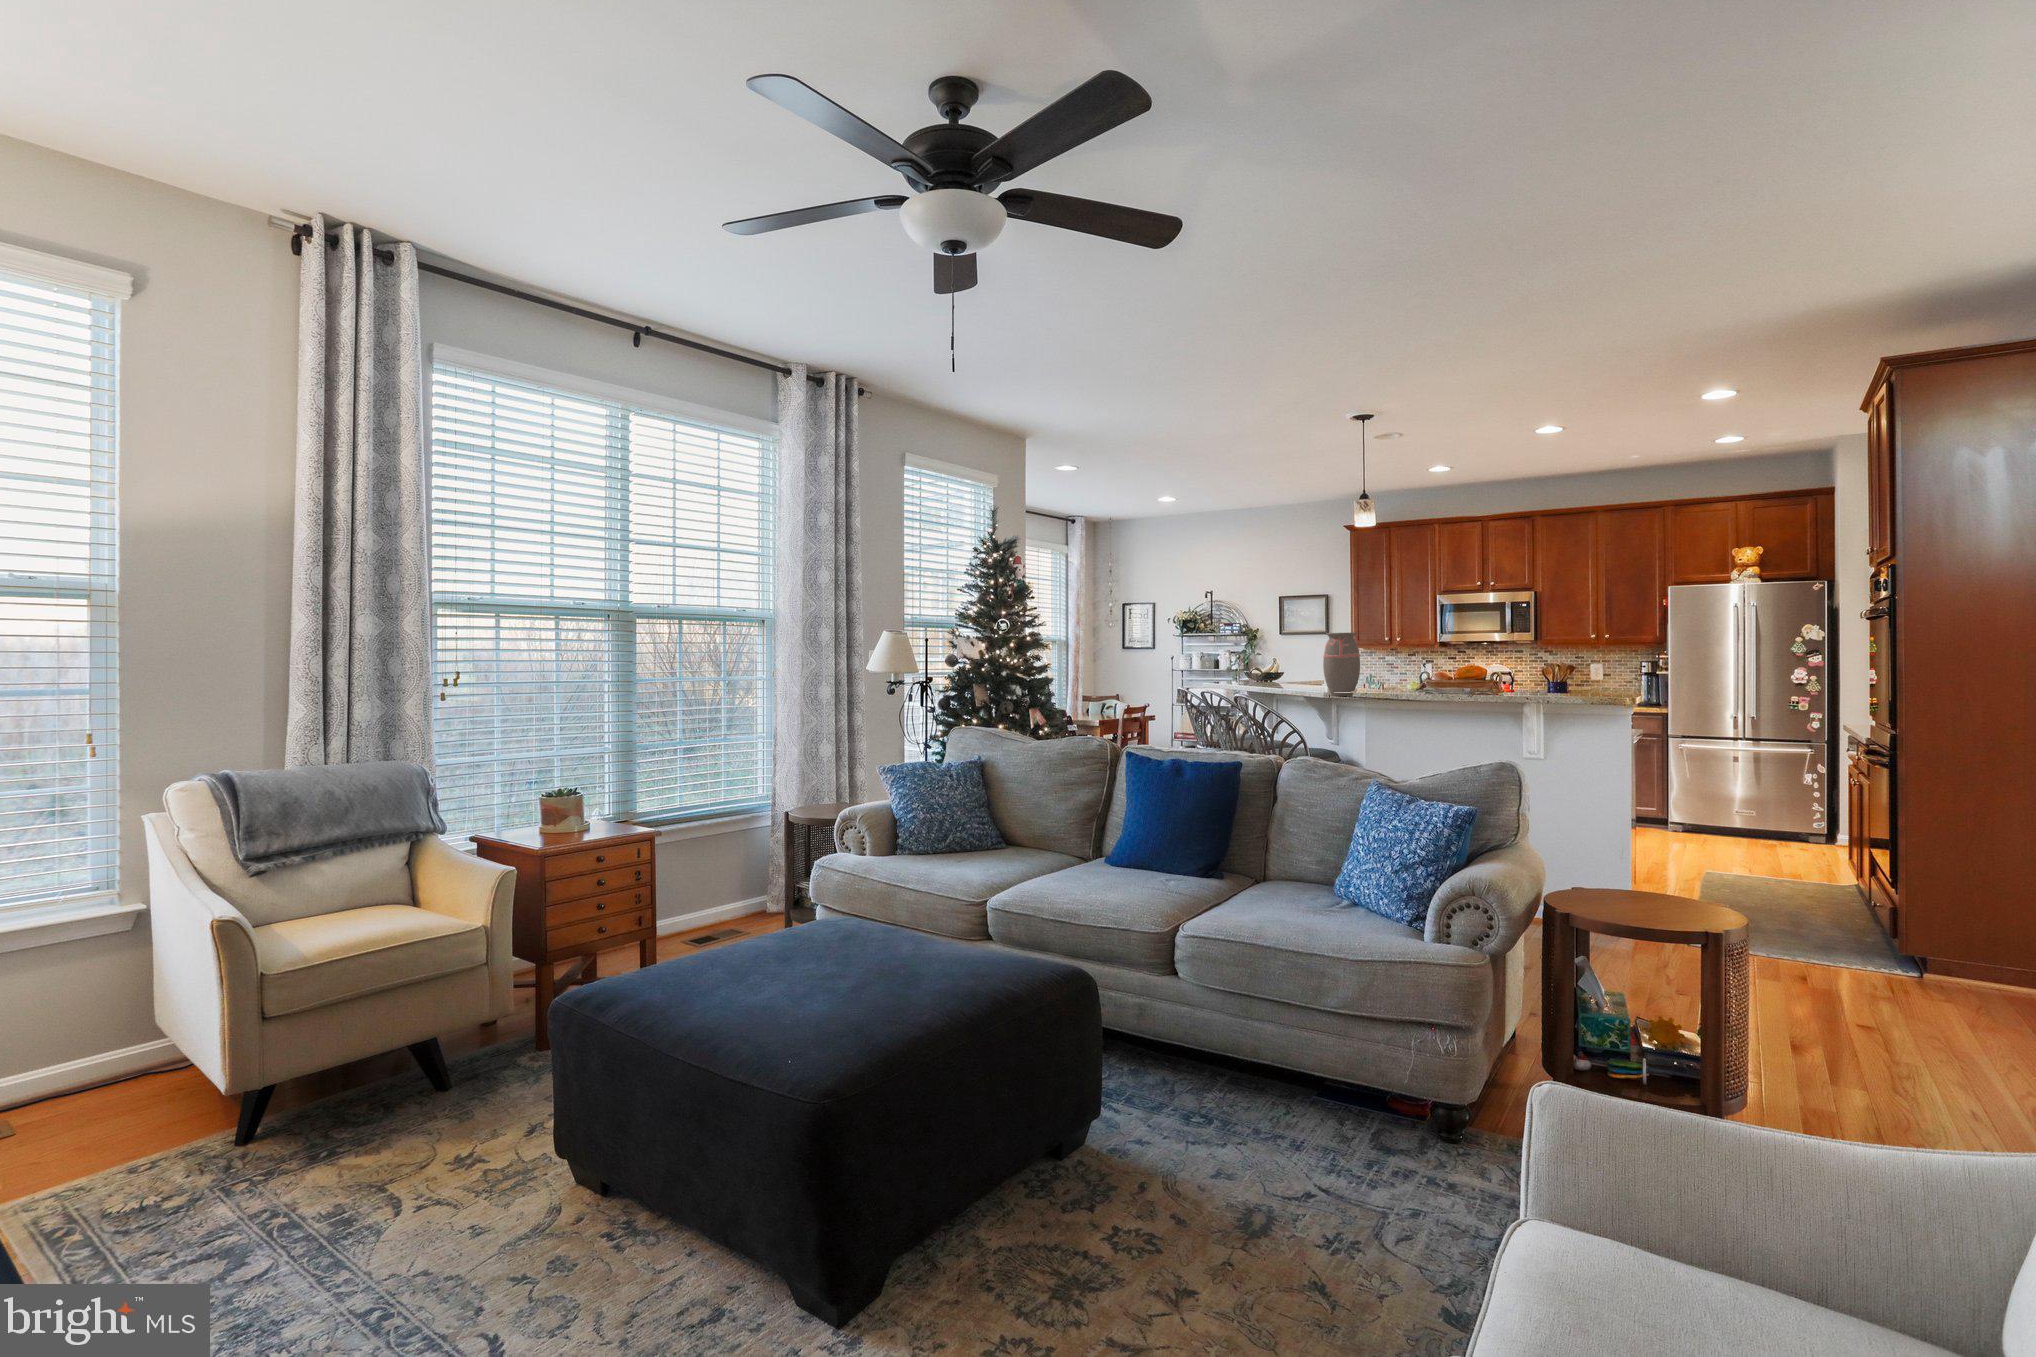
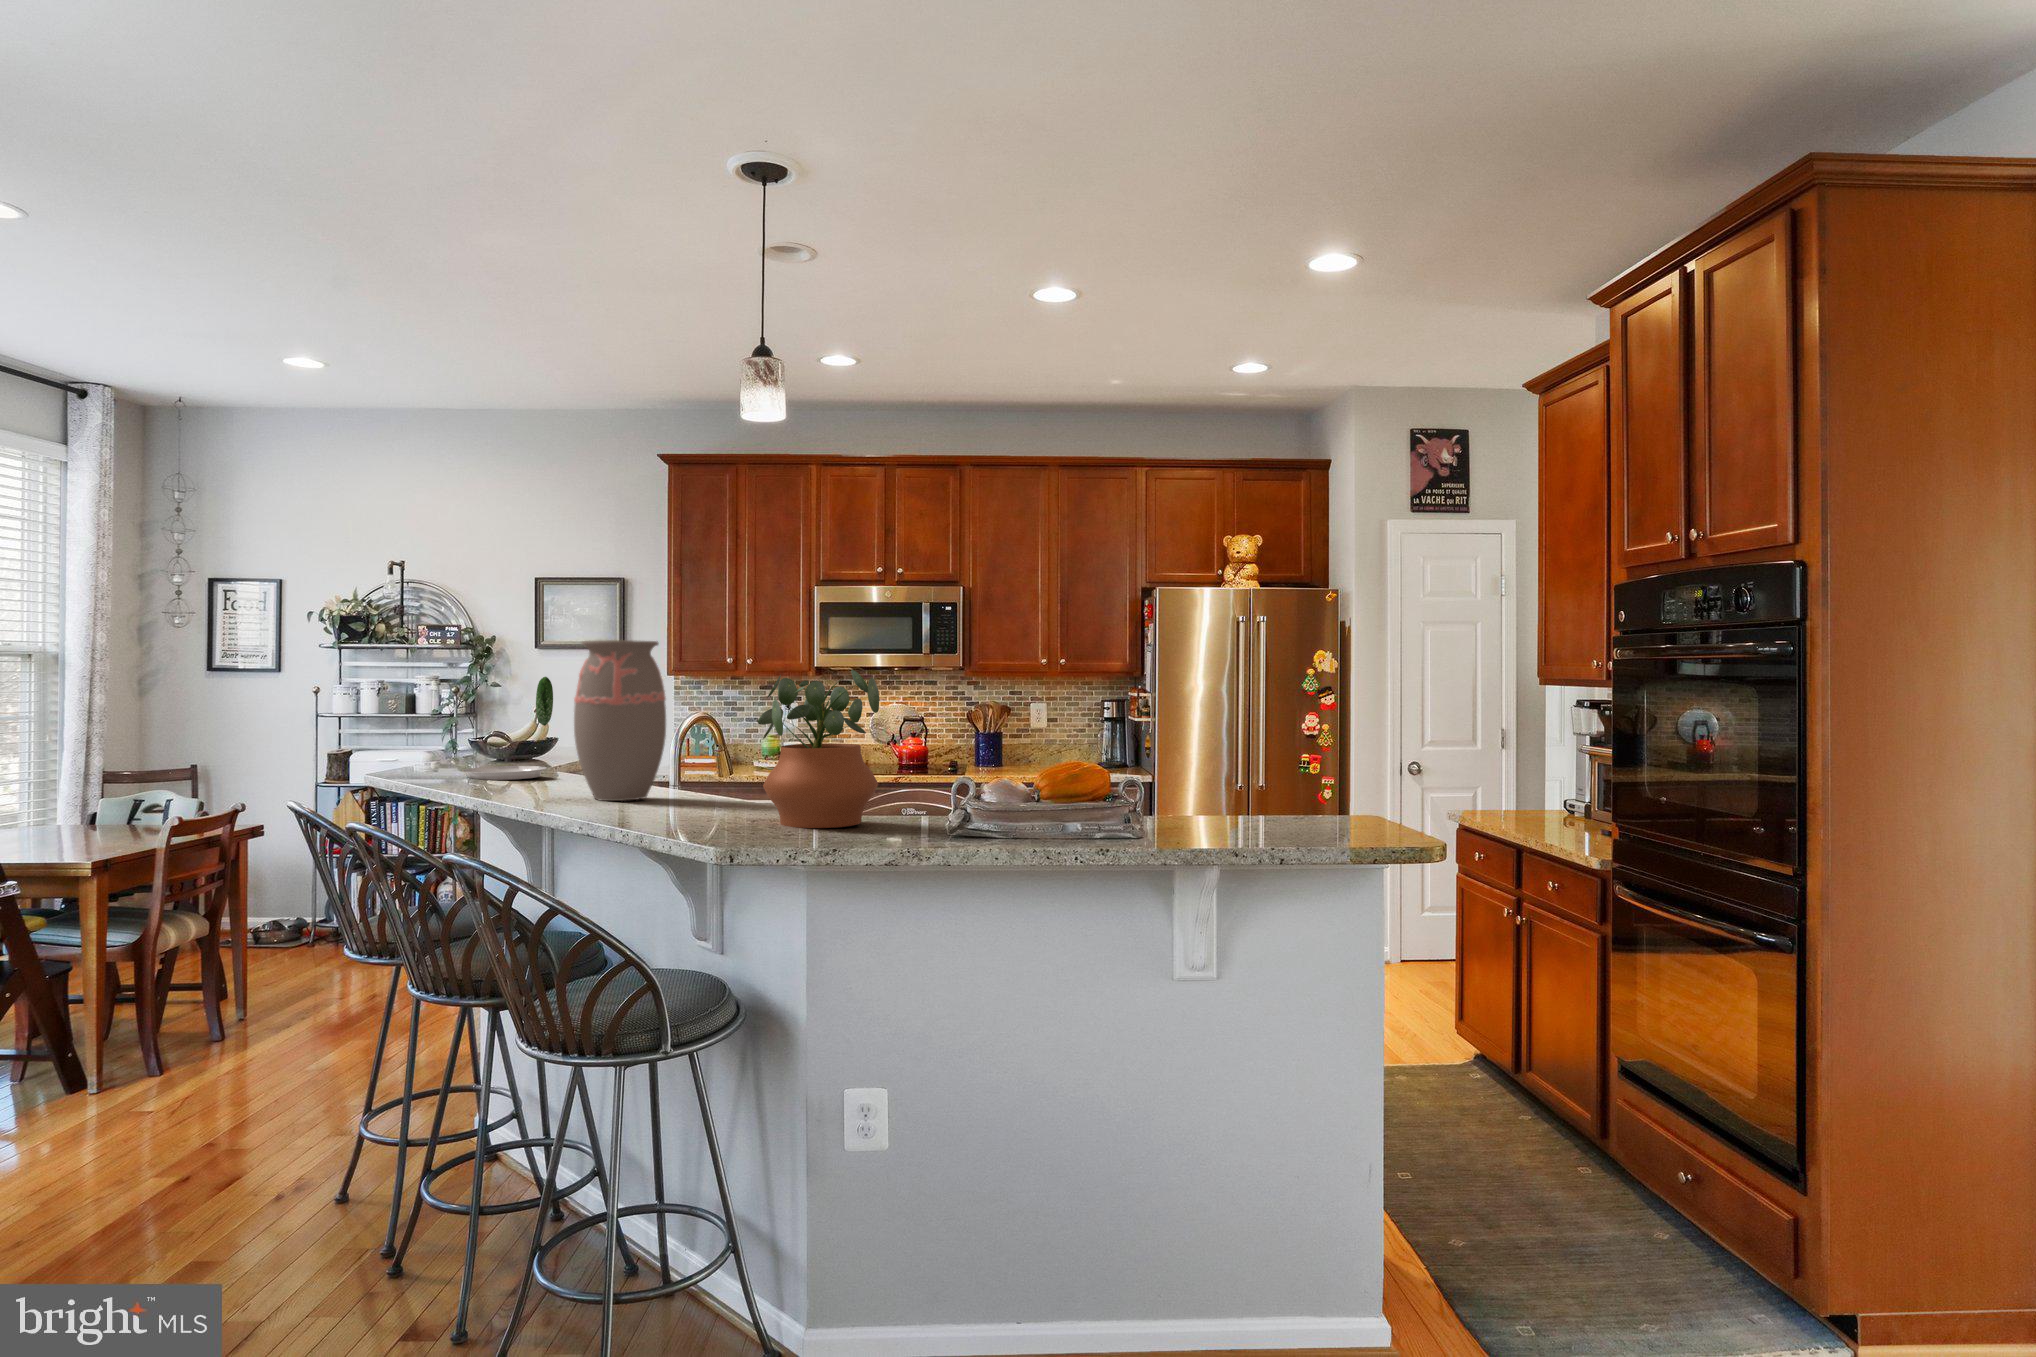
potted plant: none [1398,643,1447,703] -> present [758,670,880,828]
plate: none [1273,648,1309,691] -> present [462,677,553,780]

